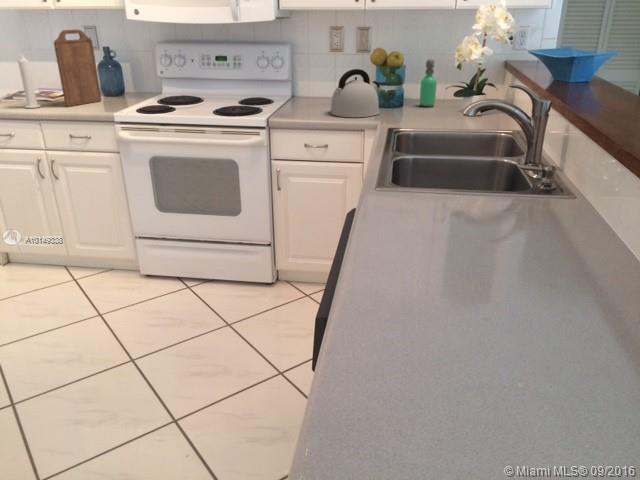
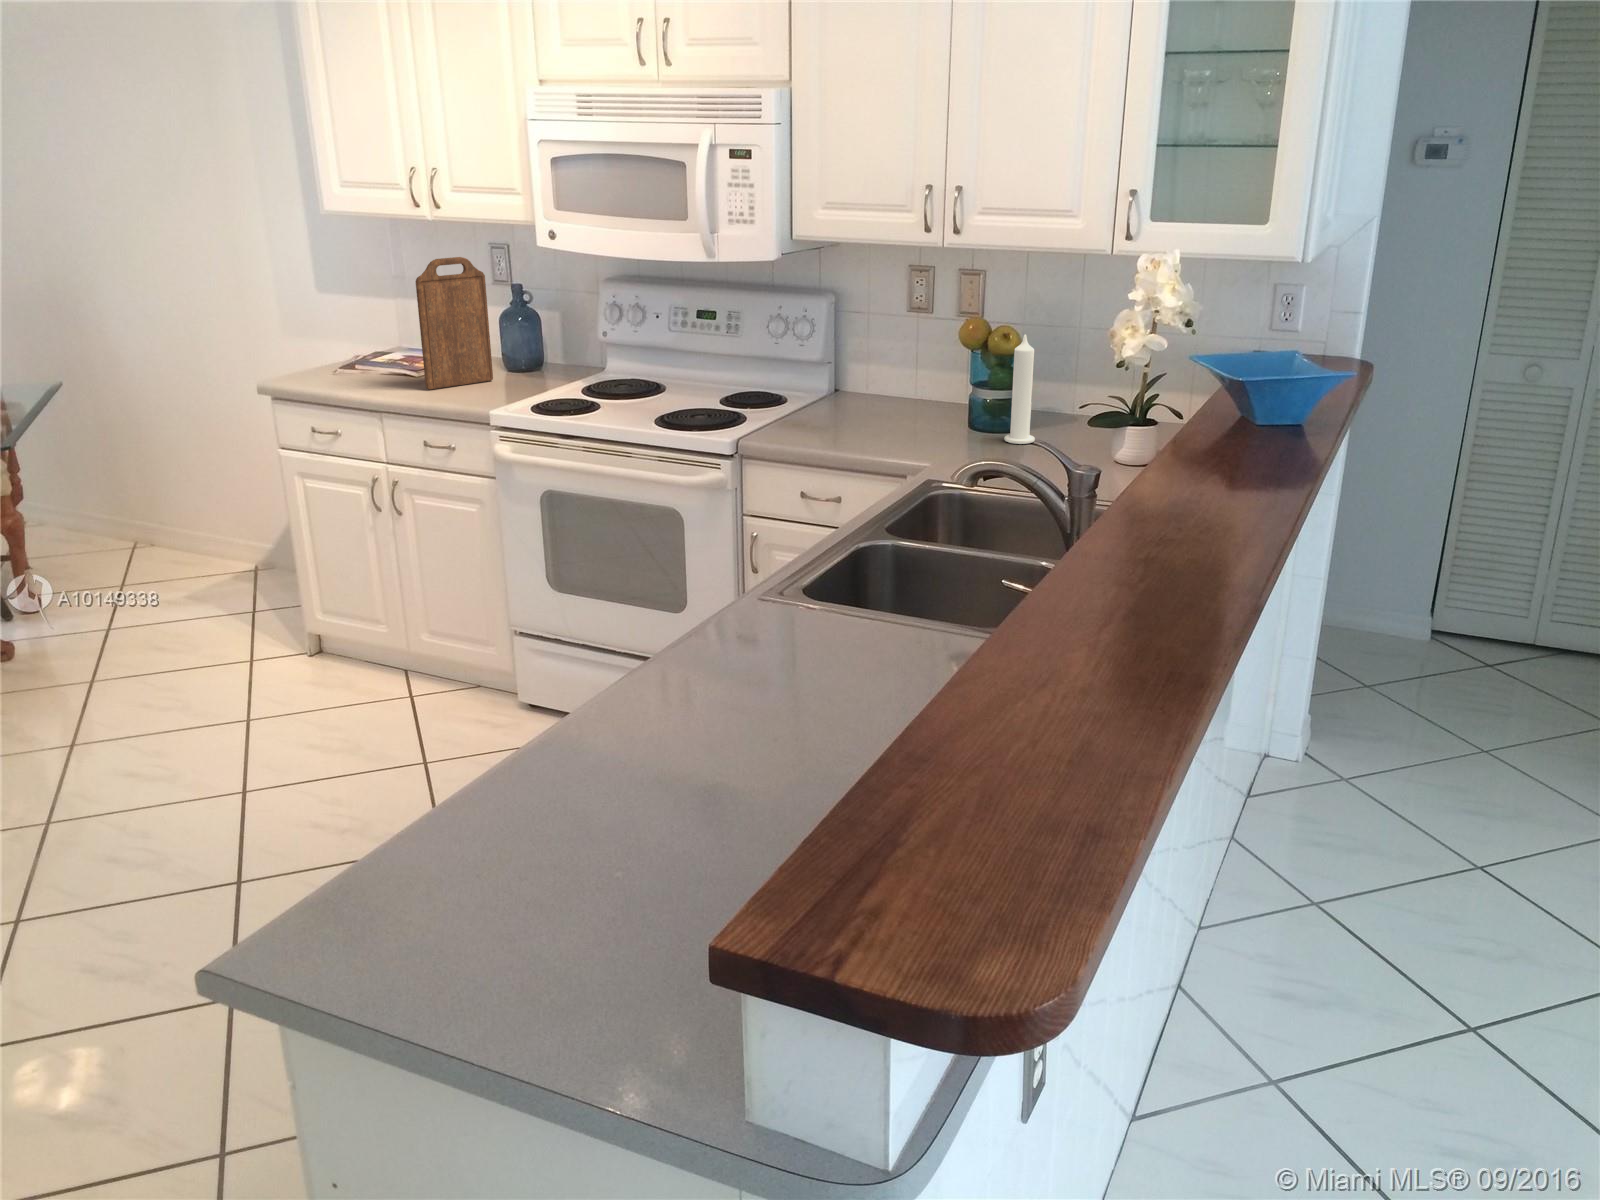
candle: present [18,54,41,108] -> present [1005,335,1035,444]
soap dispenser: present [419,59,437,107] -> none [1058,341,1093,435]
kettle: present [330,69,380,117] -> none [861,357,964,450]

